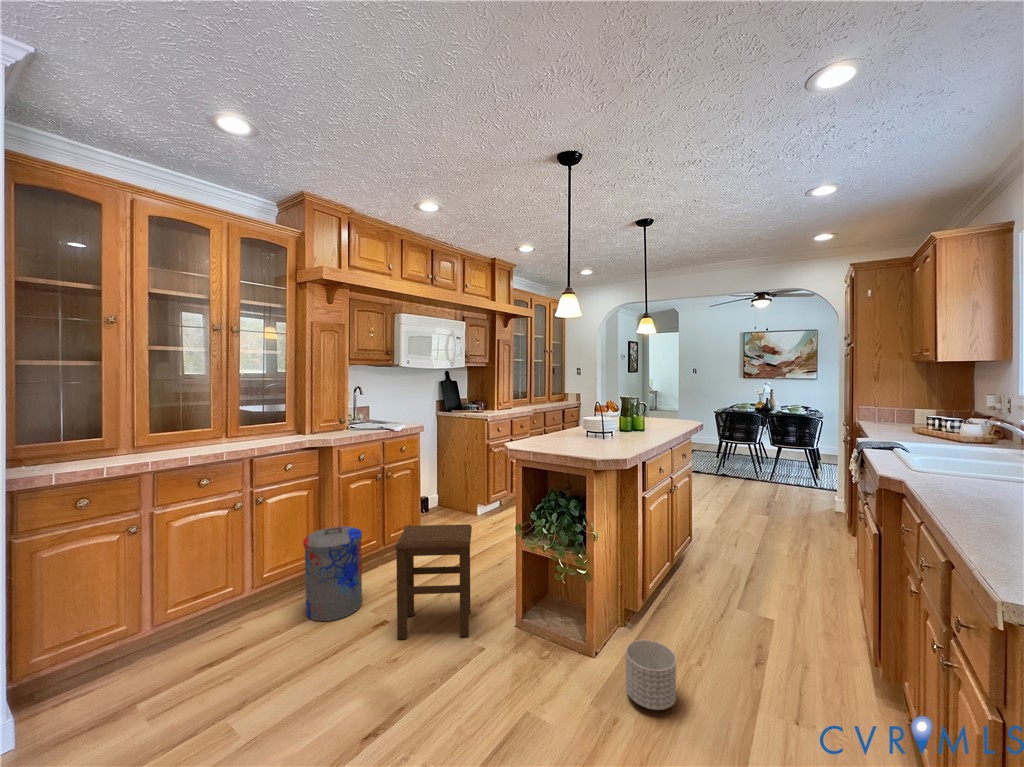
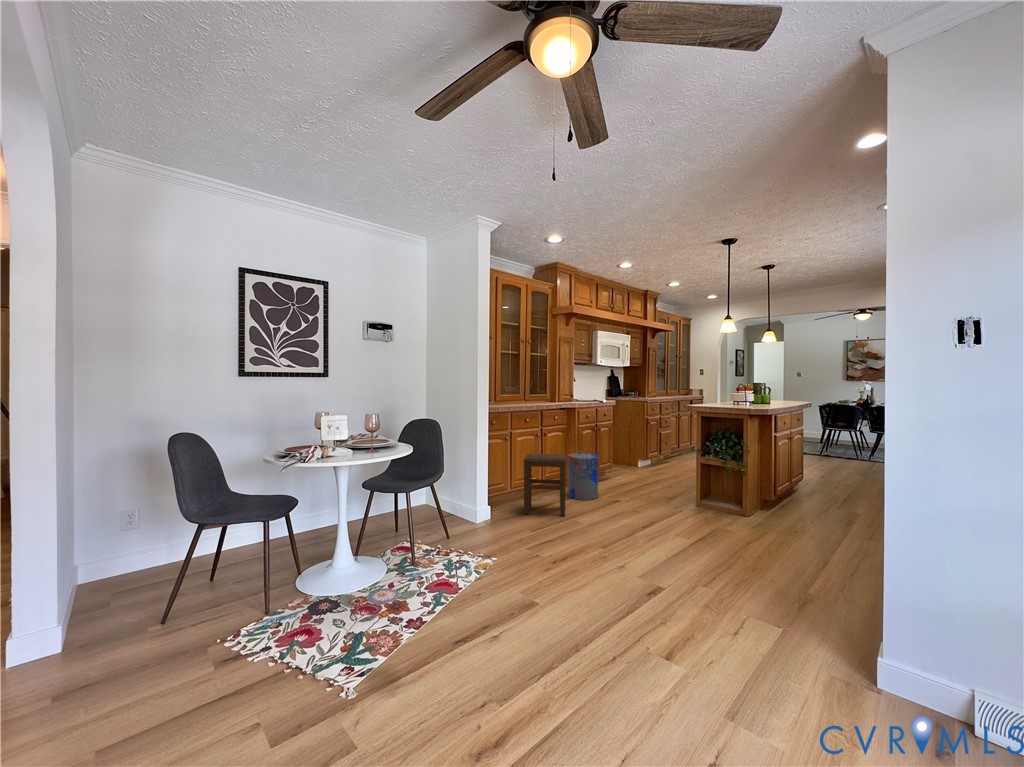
stool: present [395,524,472,639] -> present [523,454,566,516]
planter: present [626,640,676,710] -> none [773,503,803,532]

